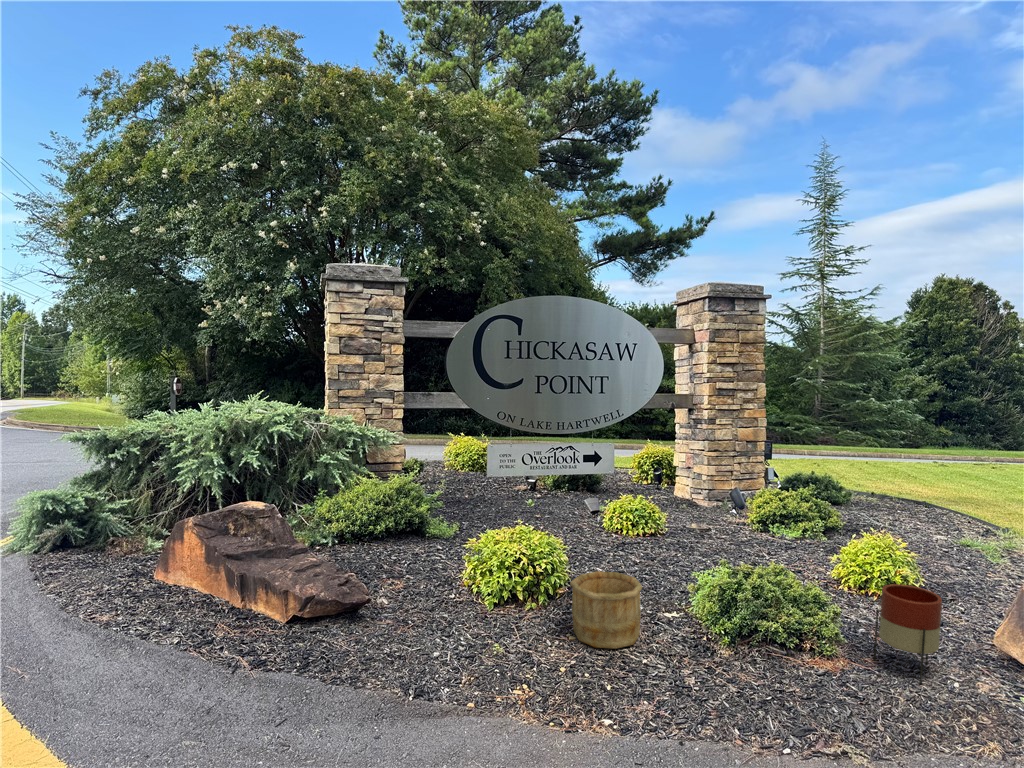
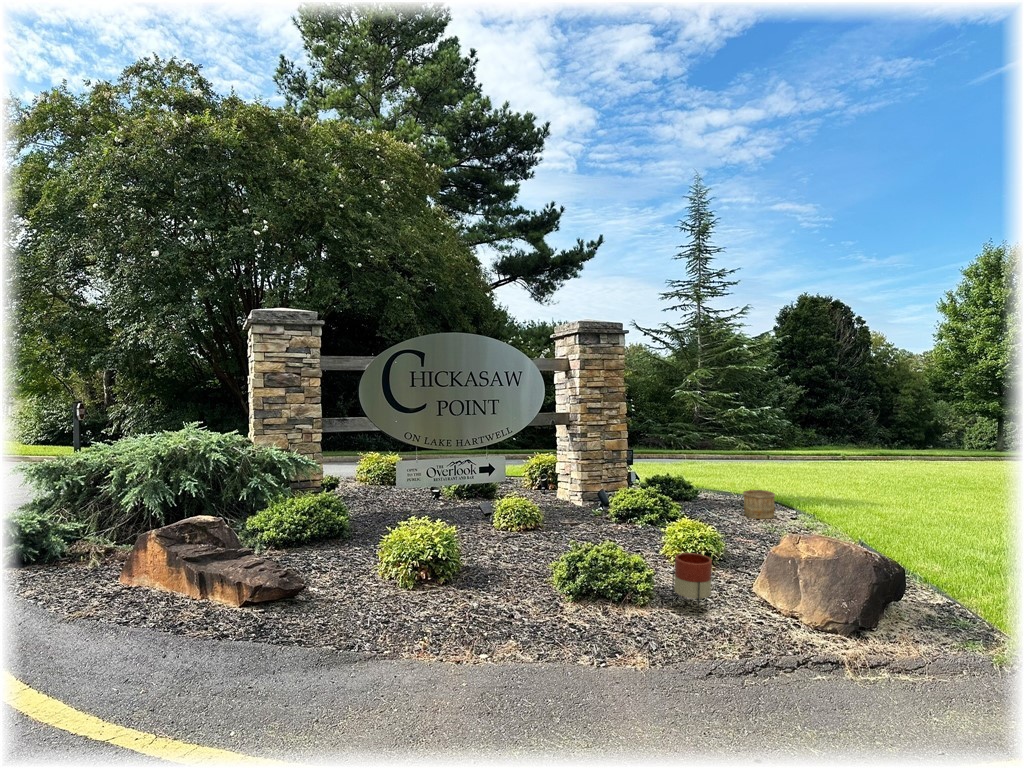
wooden bucket: present [570,571,642,649] -> present [743,490,775,519]

